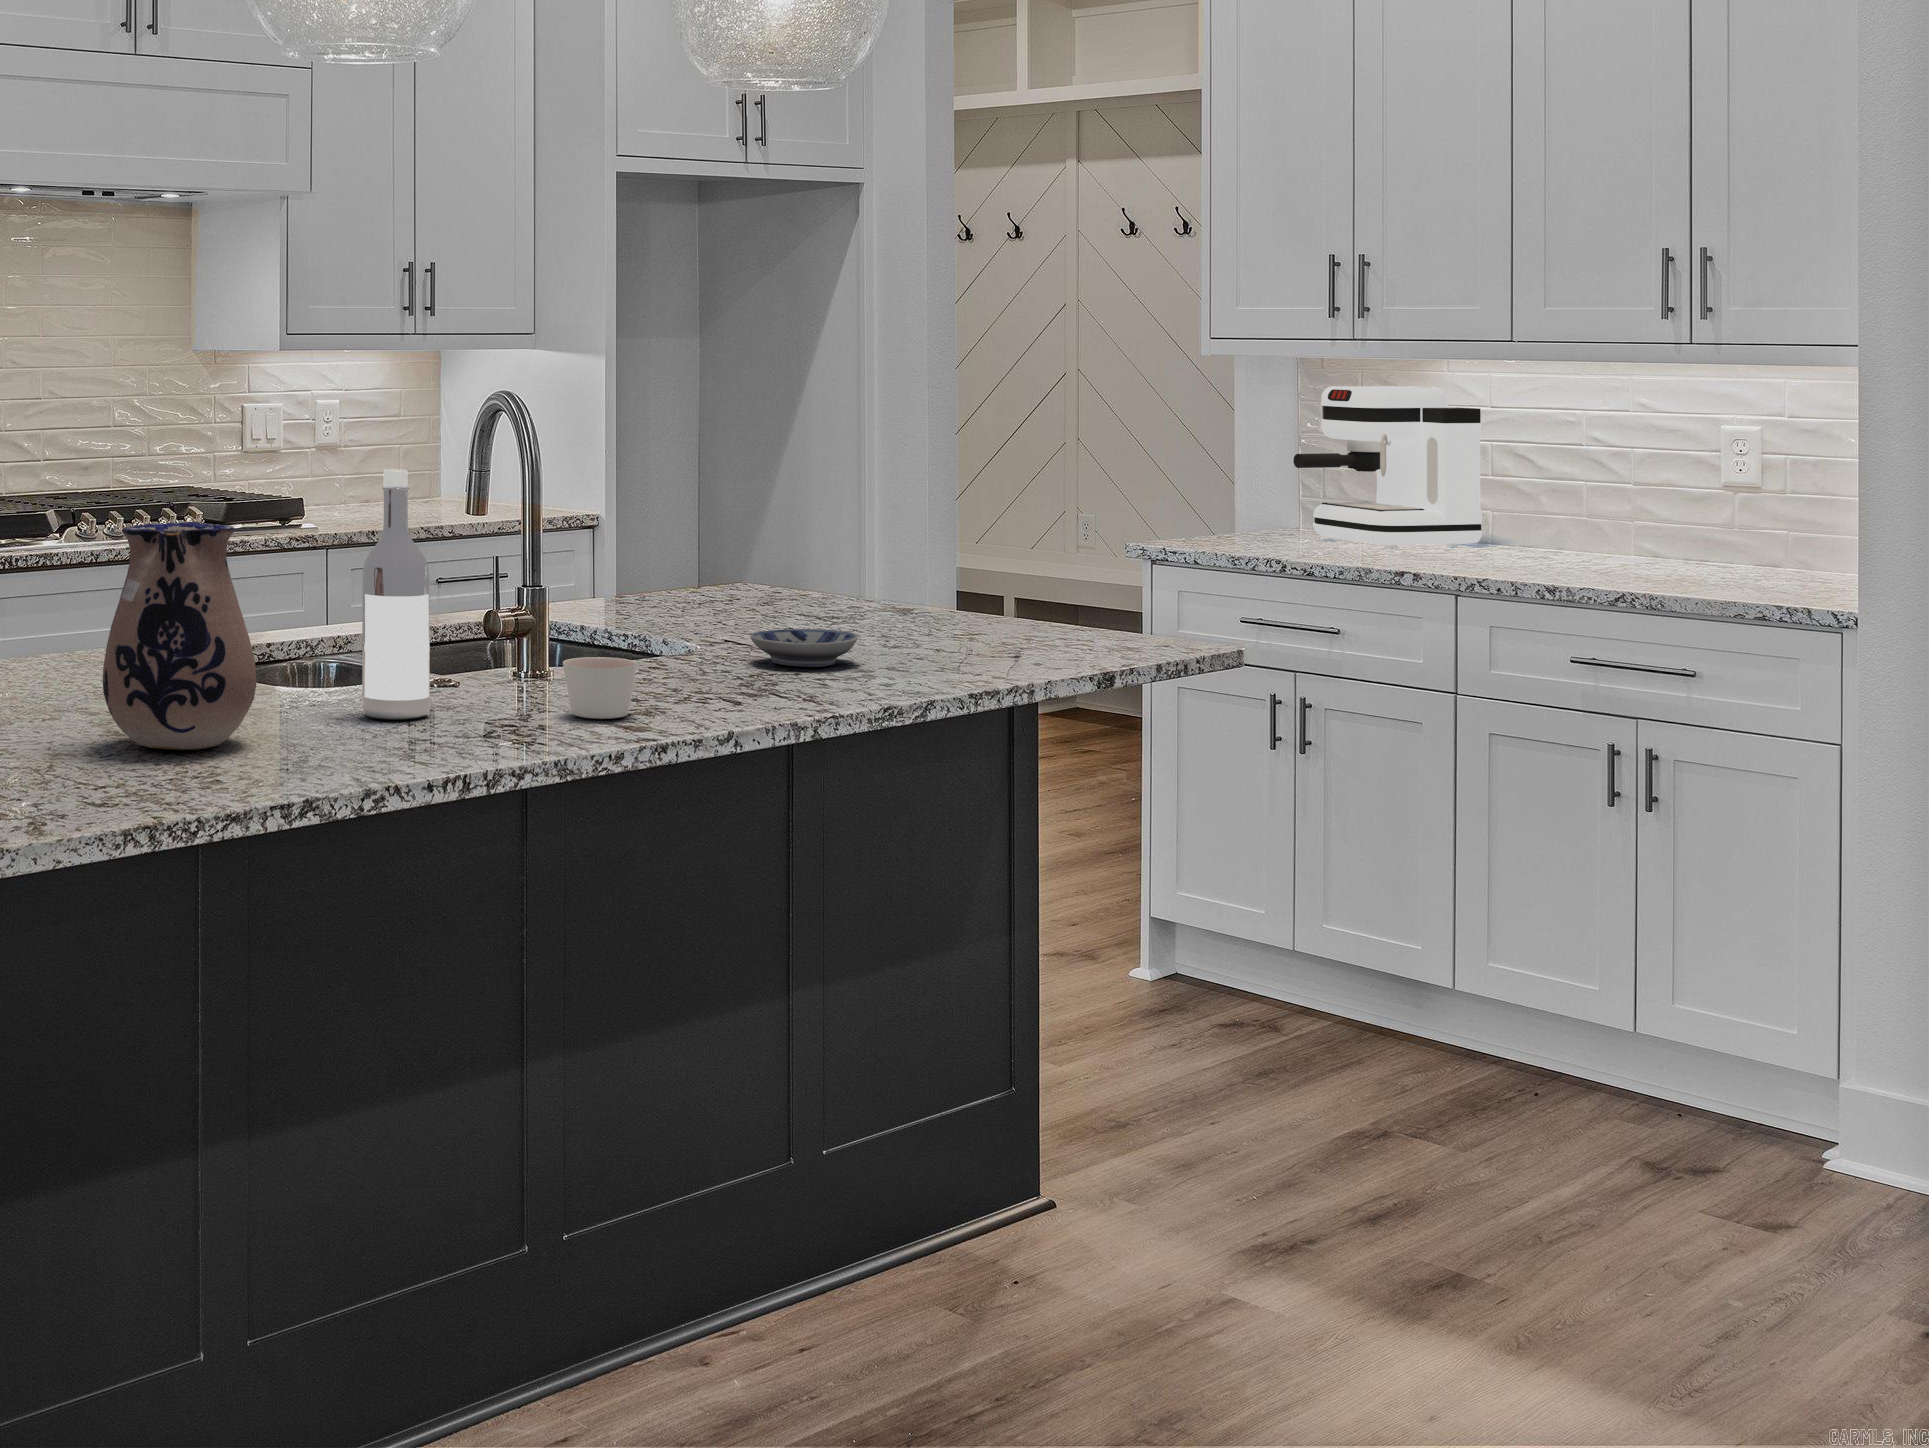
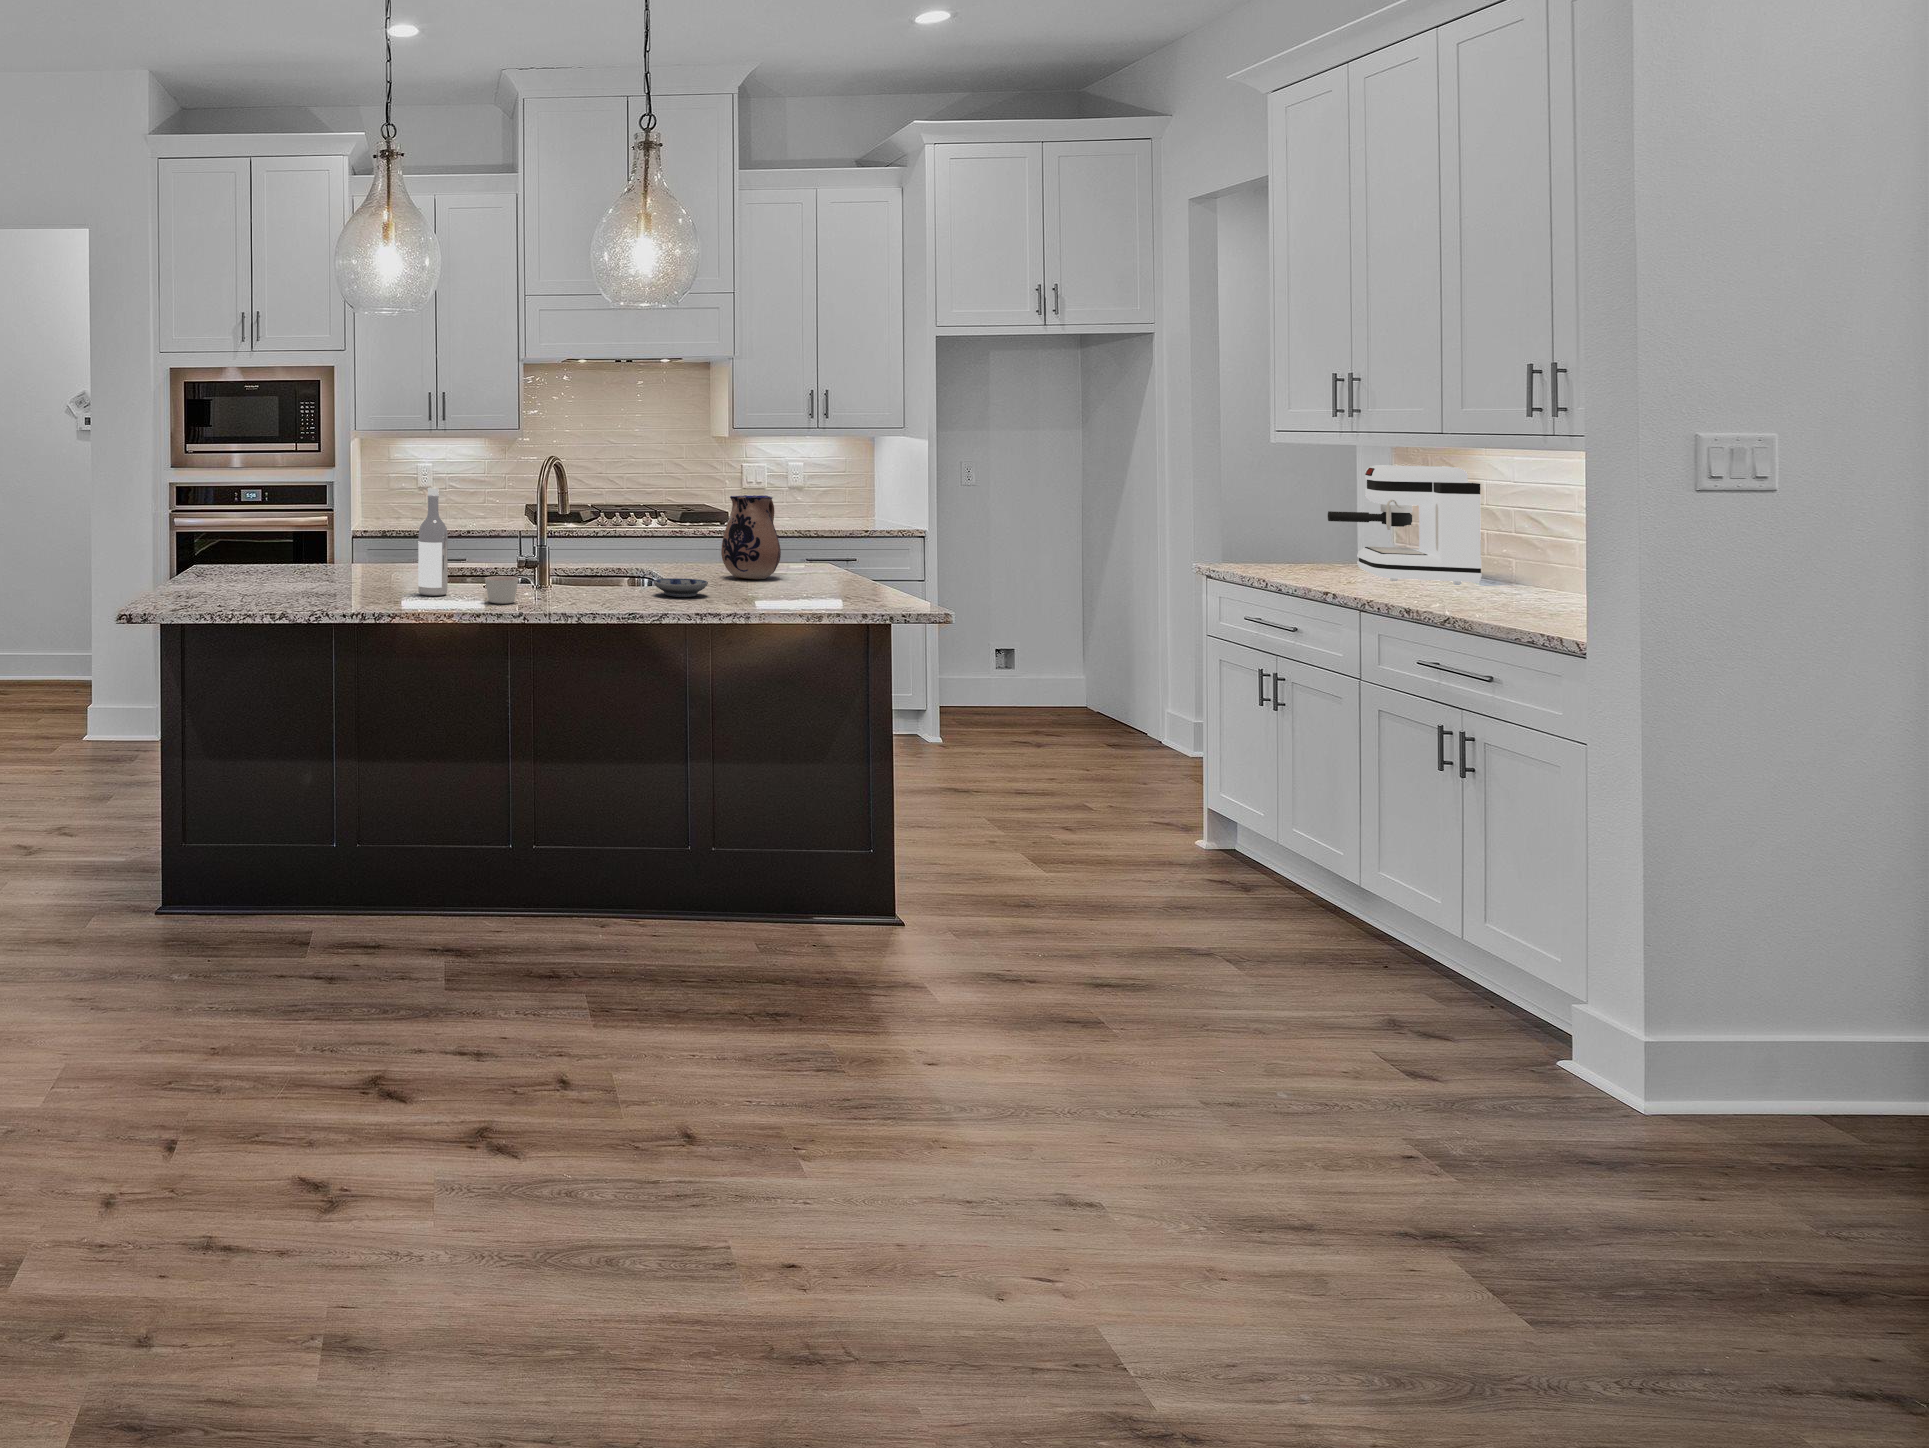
ceramic pitcher: present [103,521,257,750] -> present [721,495,781,579]

